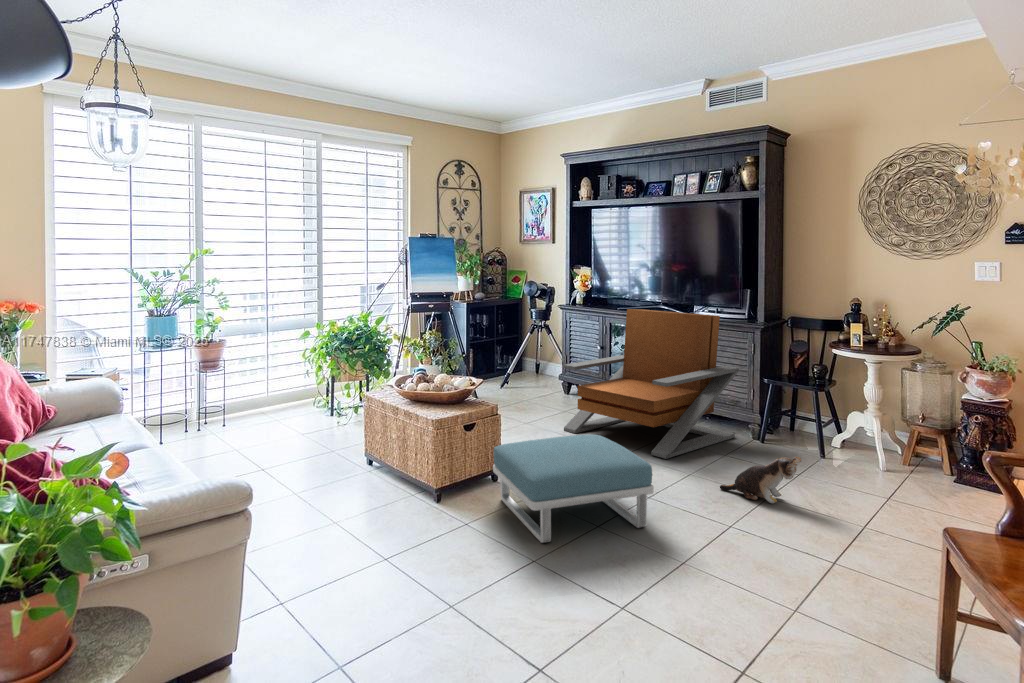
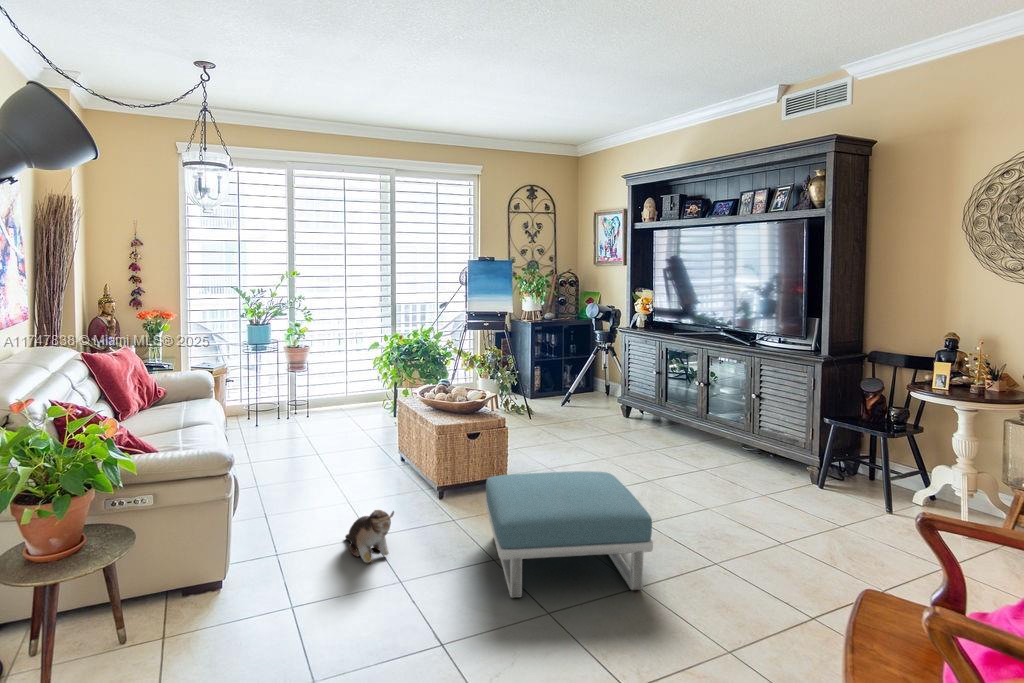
lounge chair: present [564,309,739,459] -> none [601,334,798,504]
plush toy: present [720,457,801,503] -> present [345,510,394,563]

